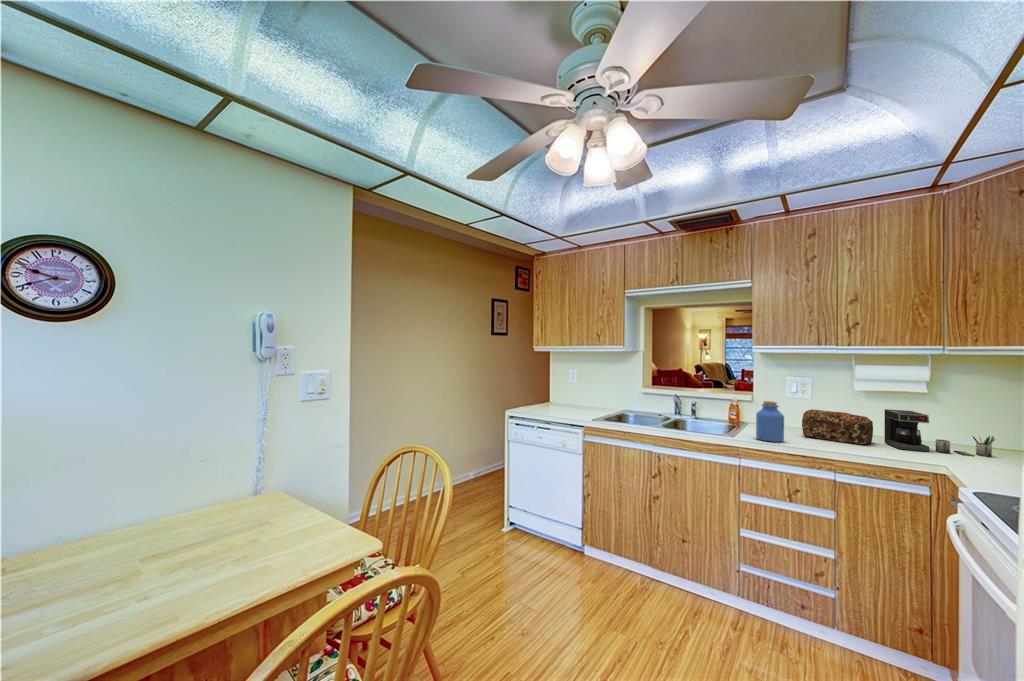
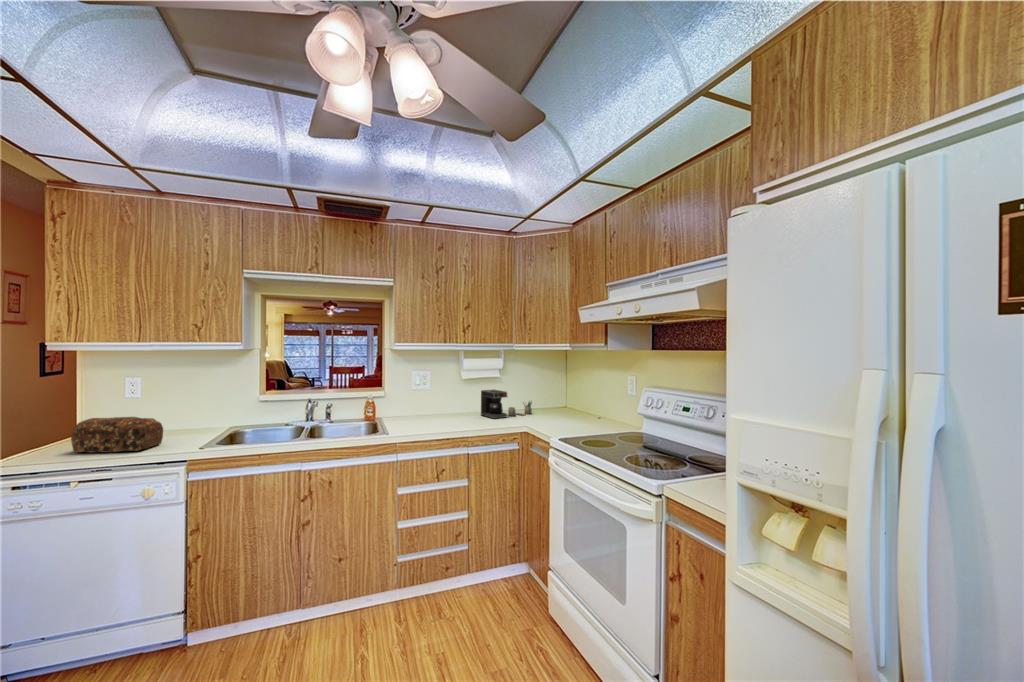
jar: present [756,401,784,442] -> none [408,395,431,432]
bread loaf: present [802,409,873,444] -> present [71,417,163,453]

